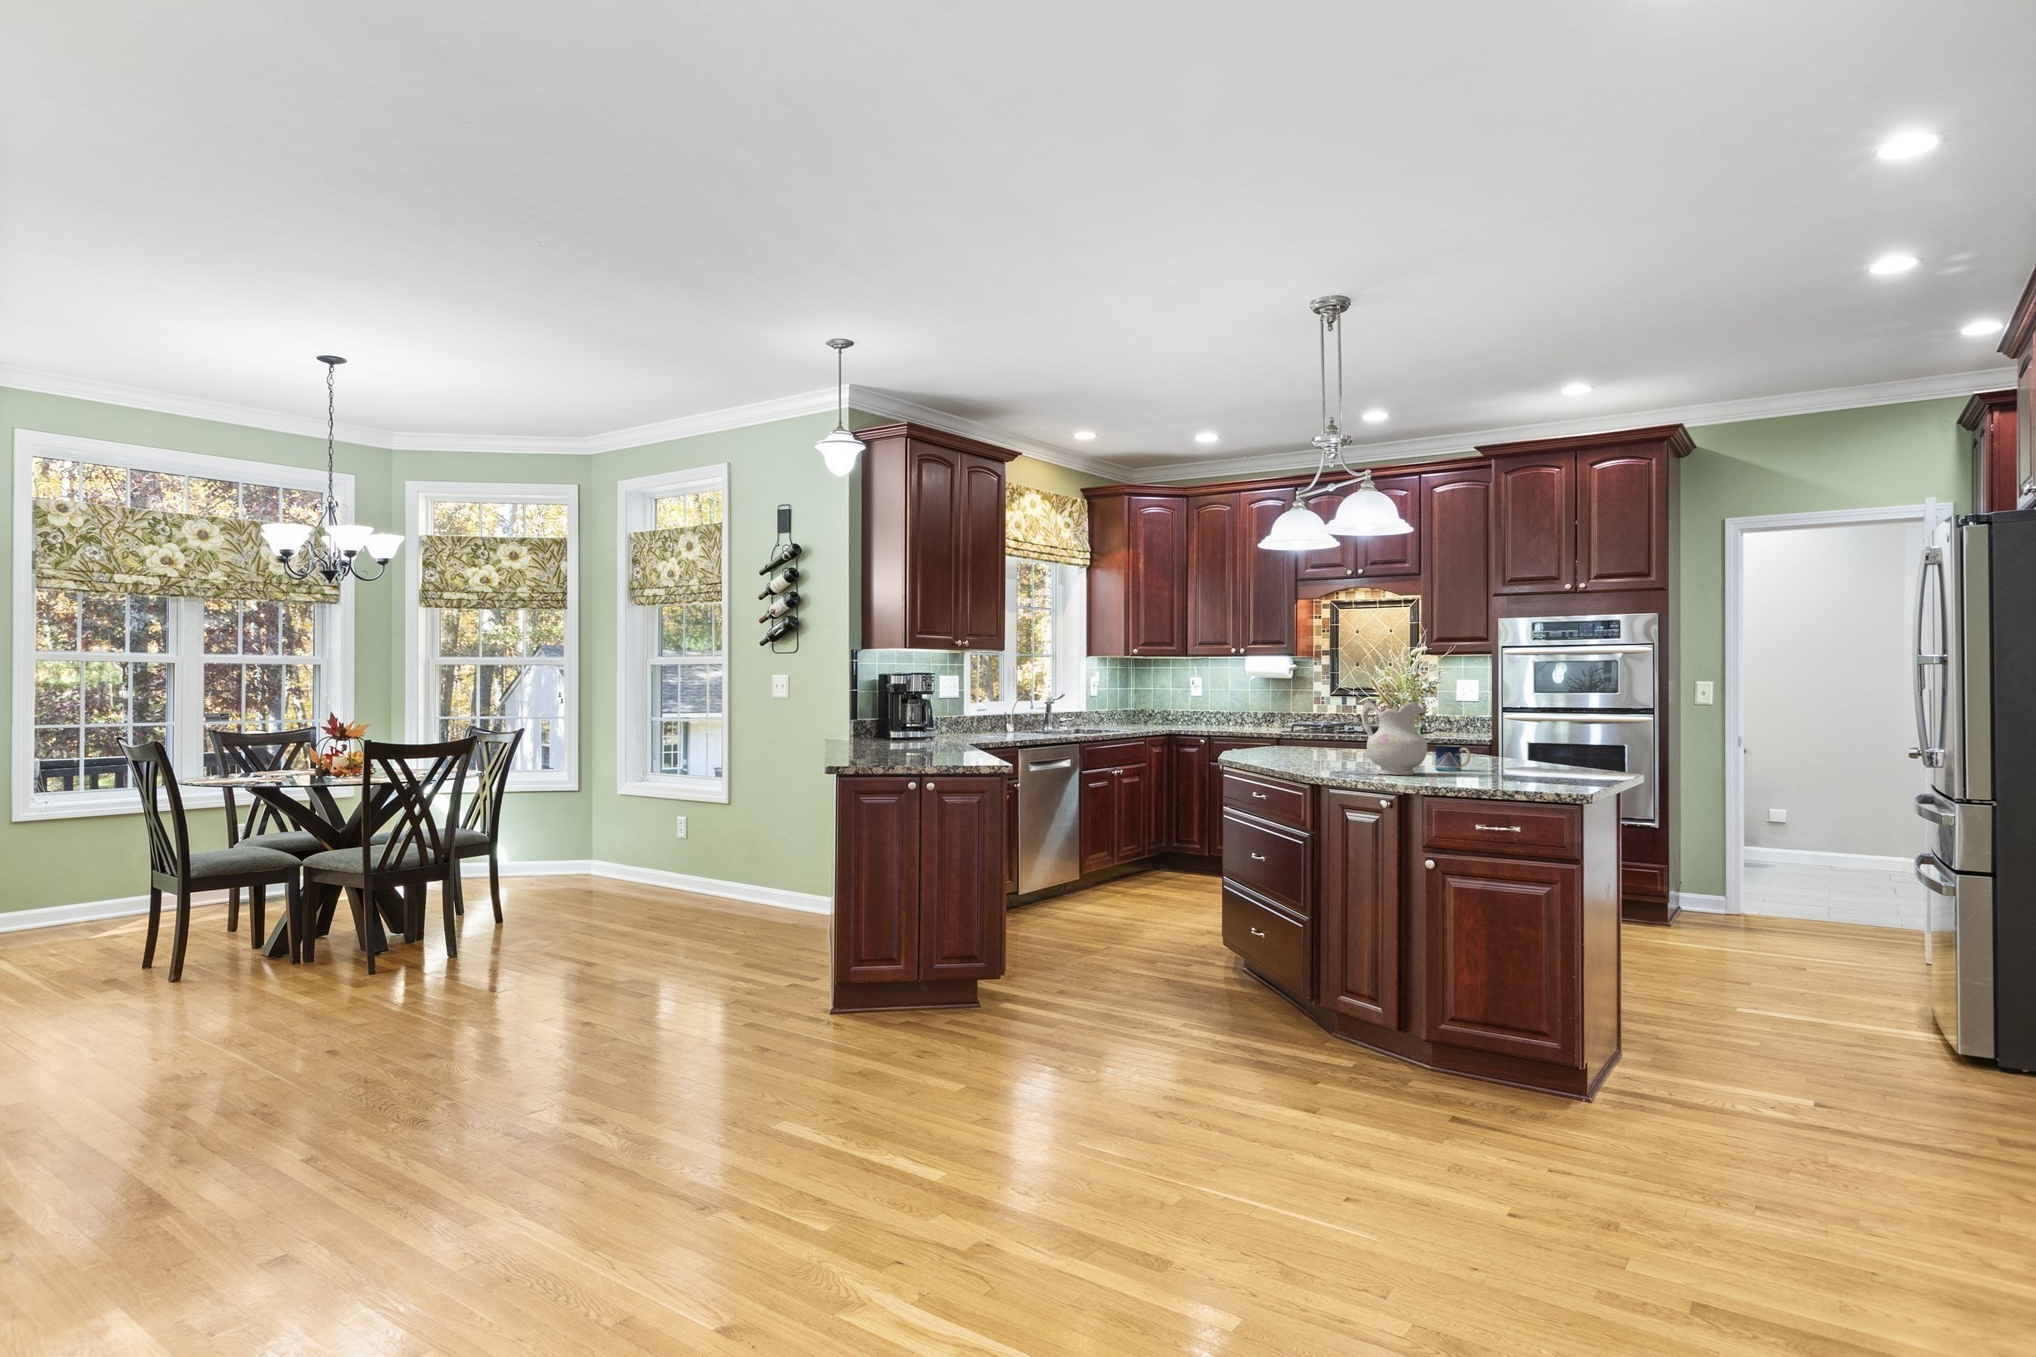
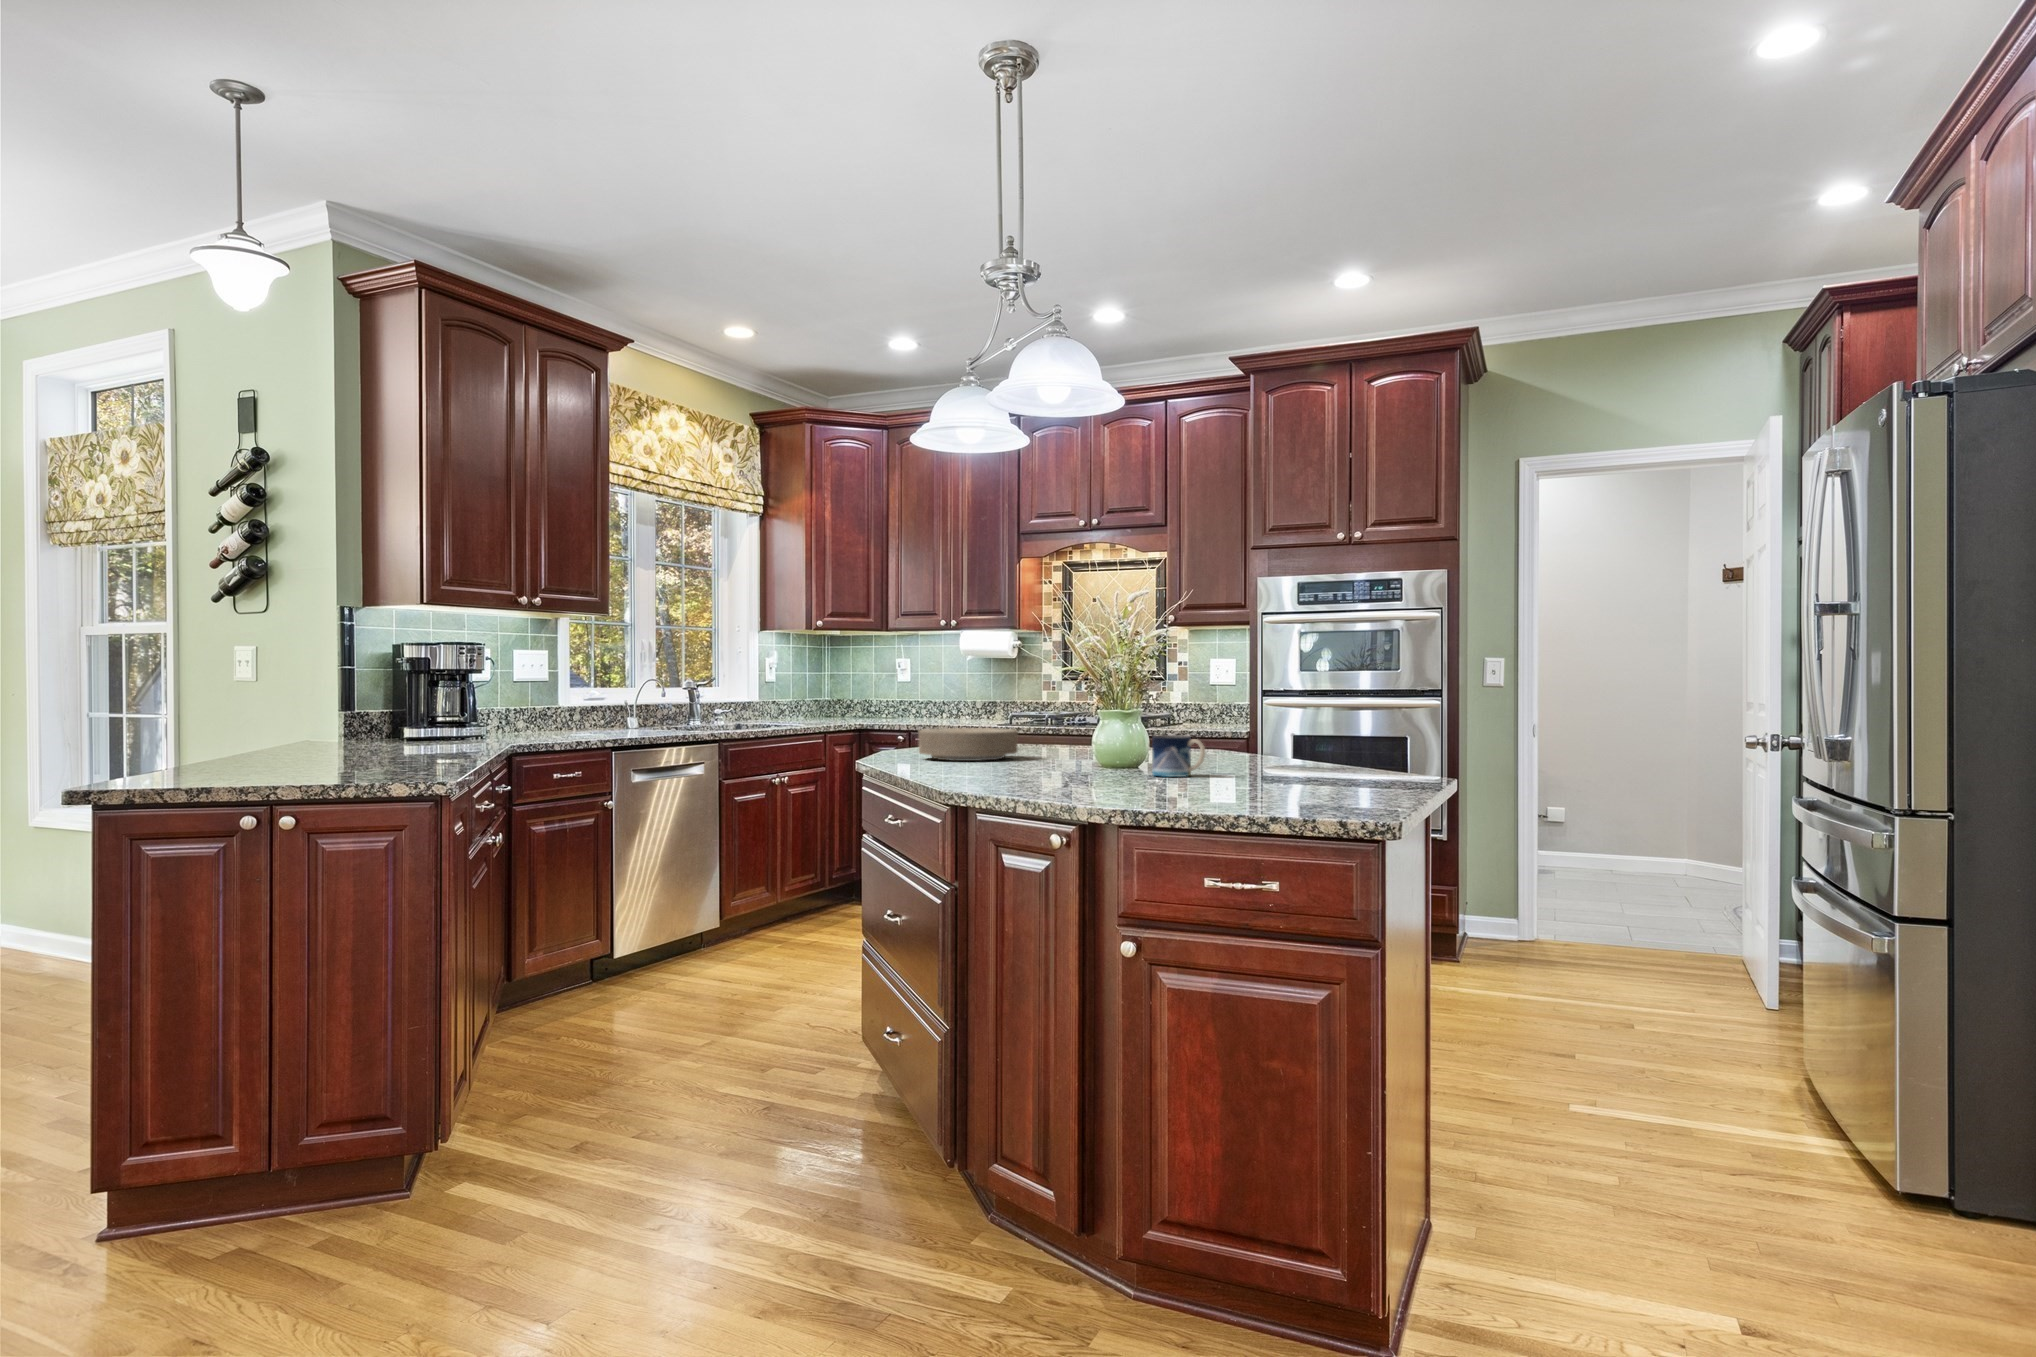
ceramic pitcher: present [1362,699,1427,775] -> none [1029,658,1132,788]
plate: none [1265,738,1333,759] -> present [919,728,1018,761]

